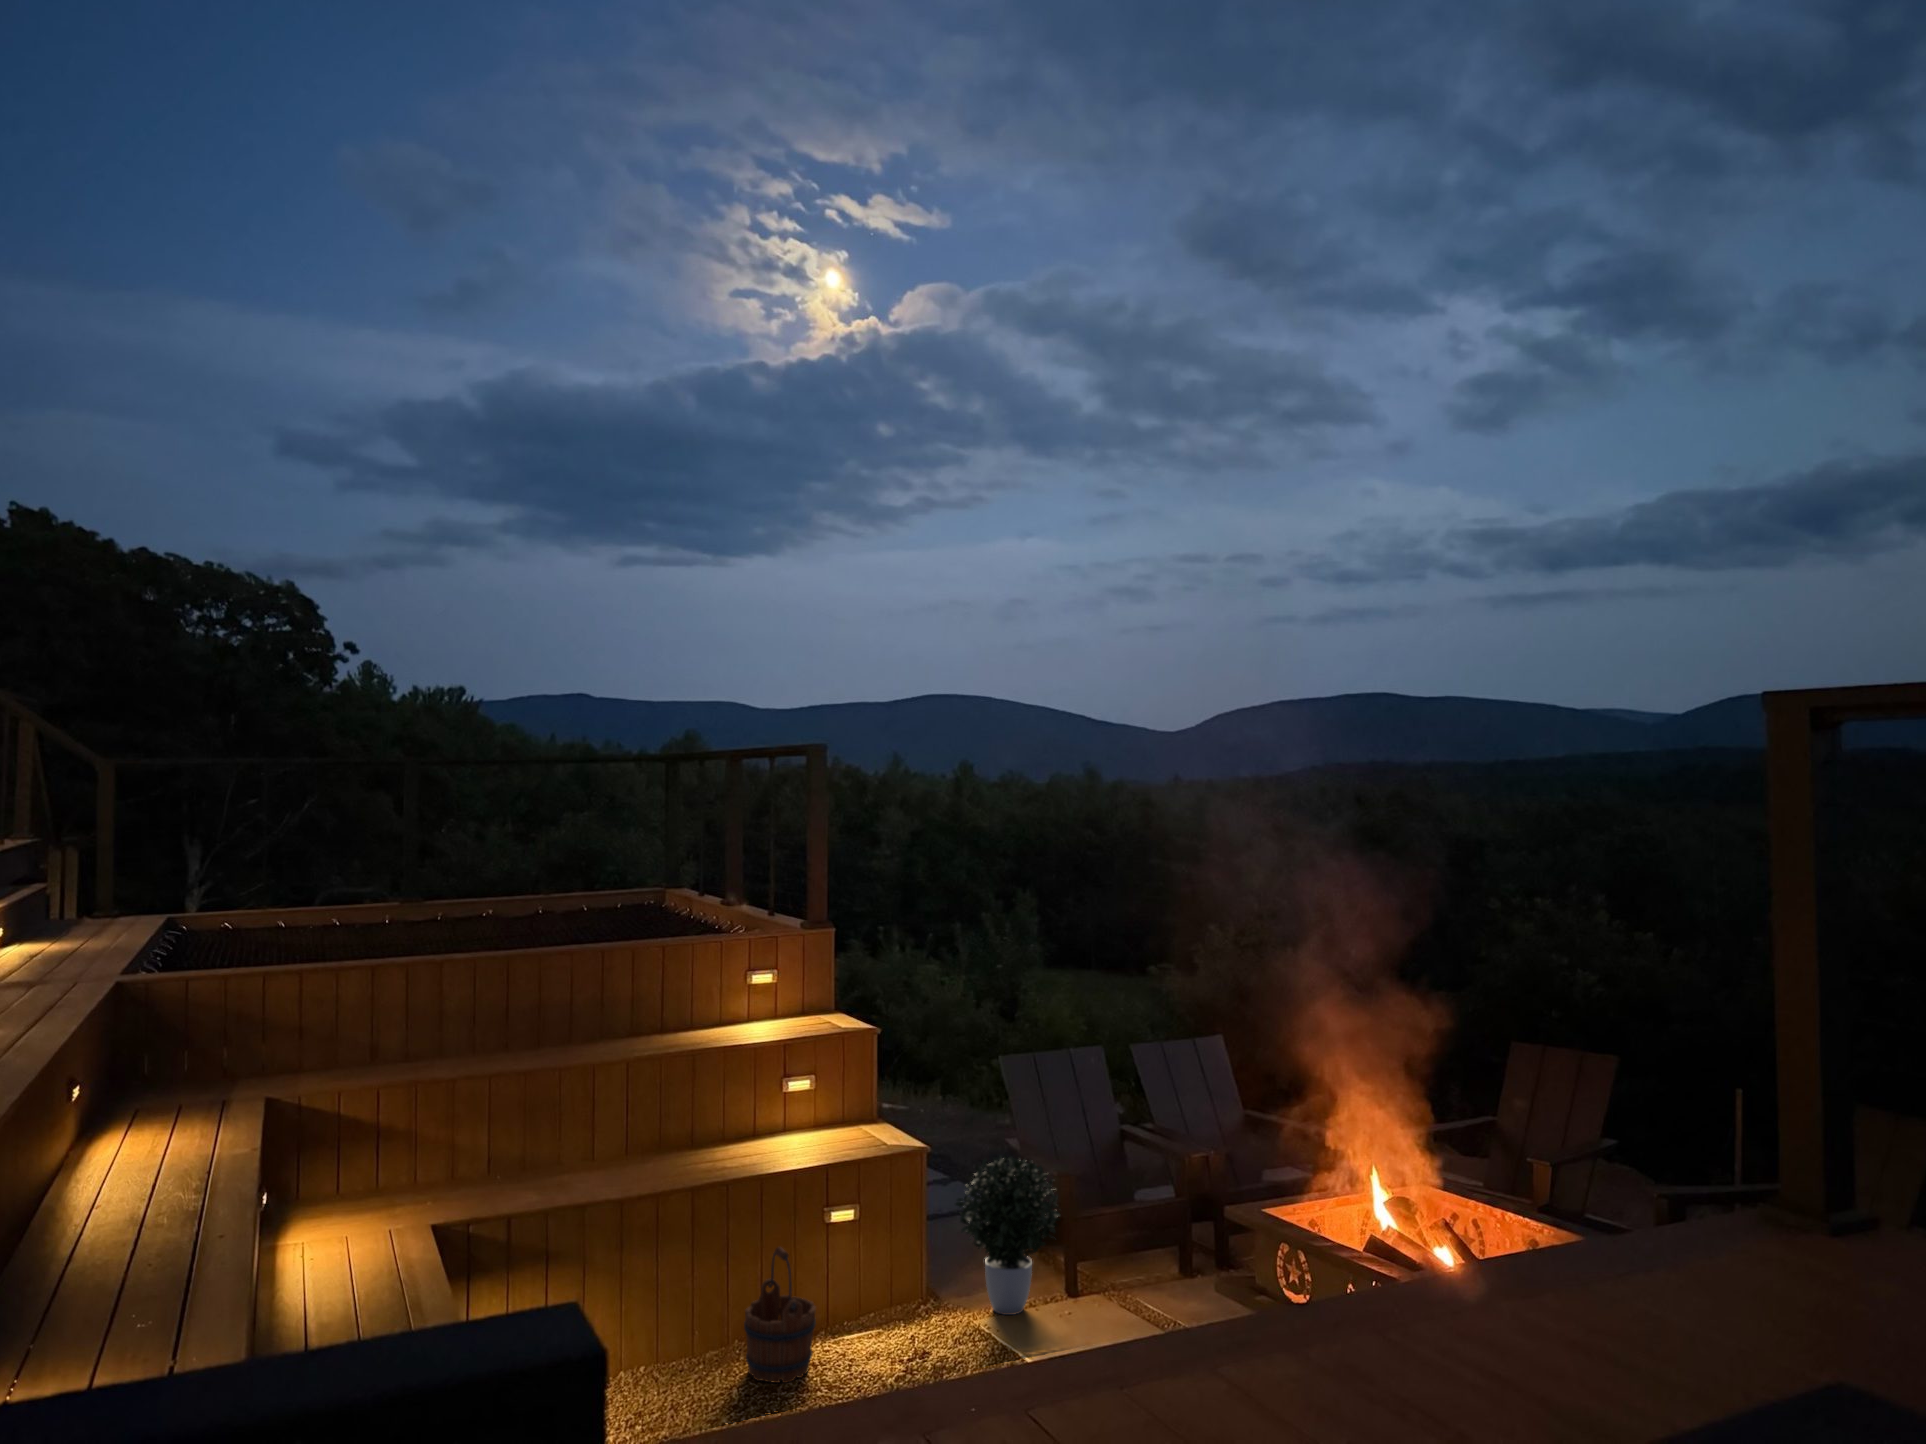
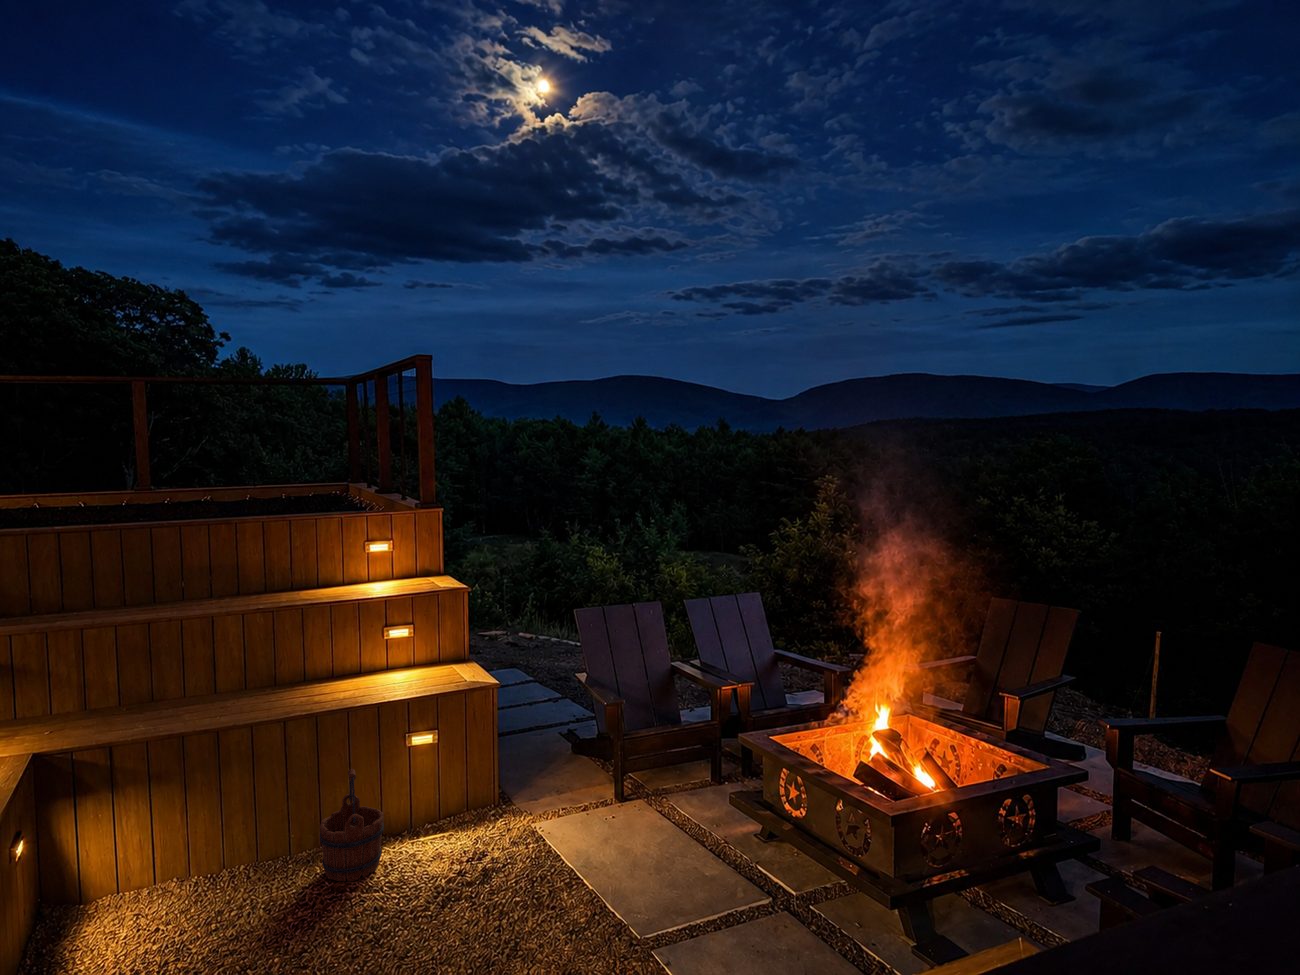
potted plant: present [956,1155,1060,1315] -> none [523,691,611,818]

